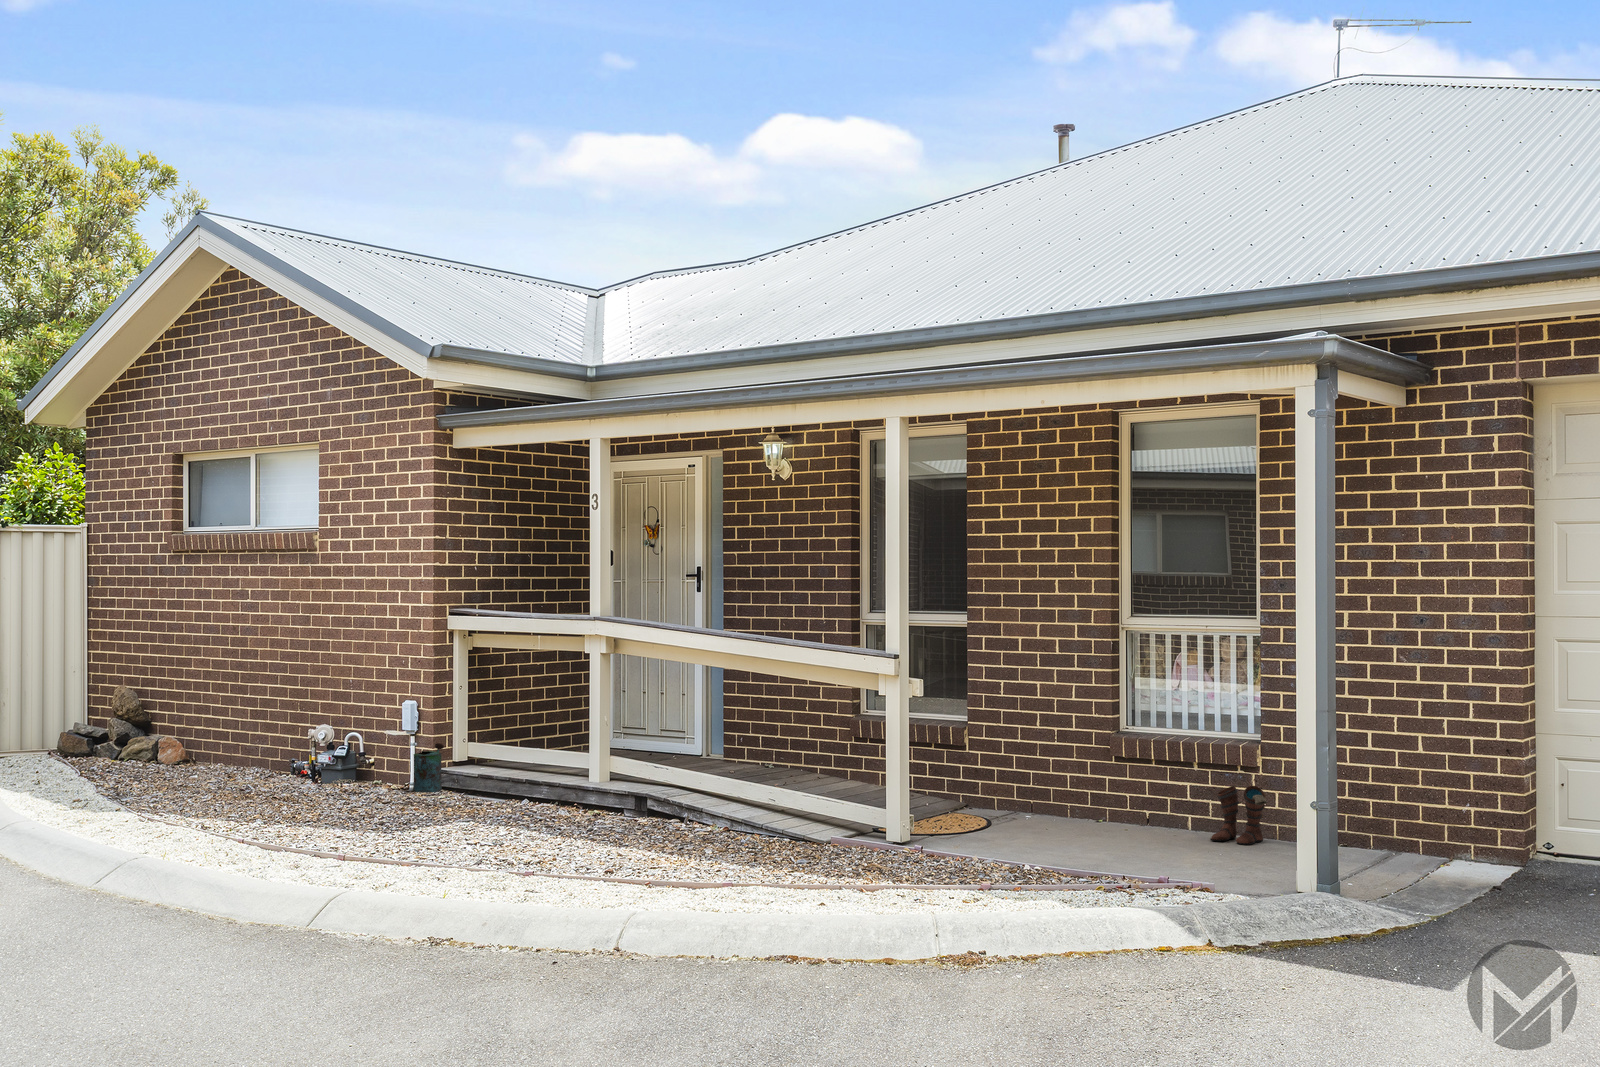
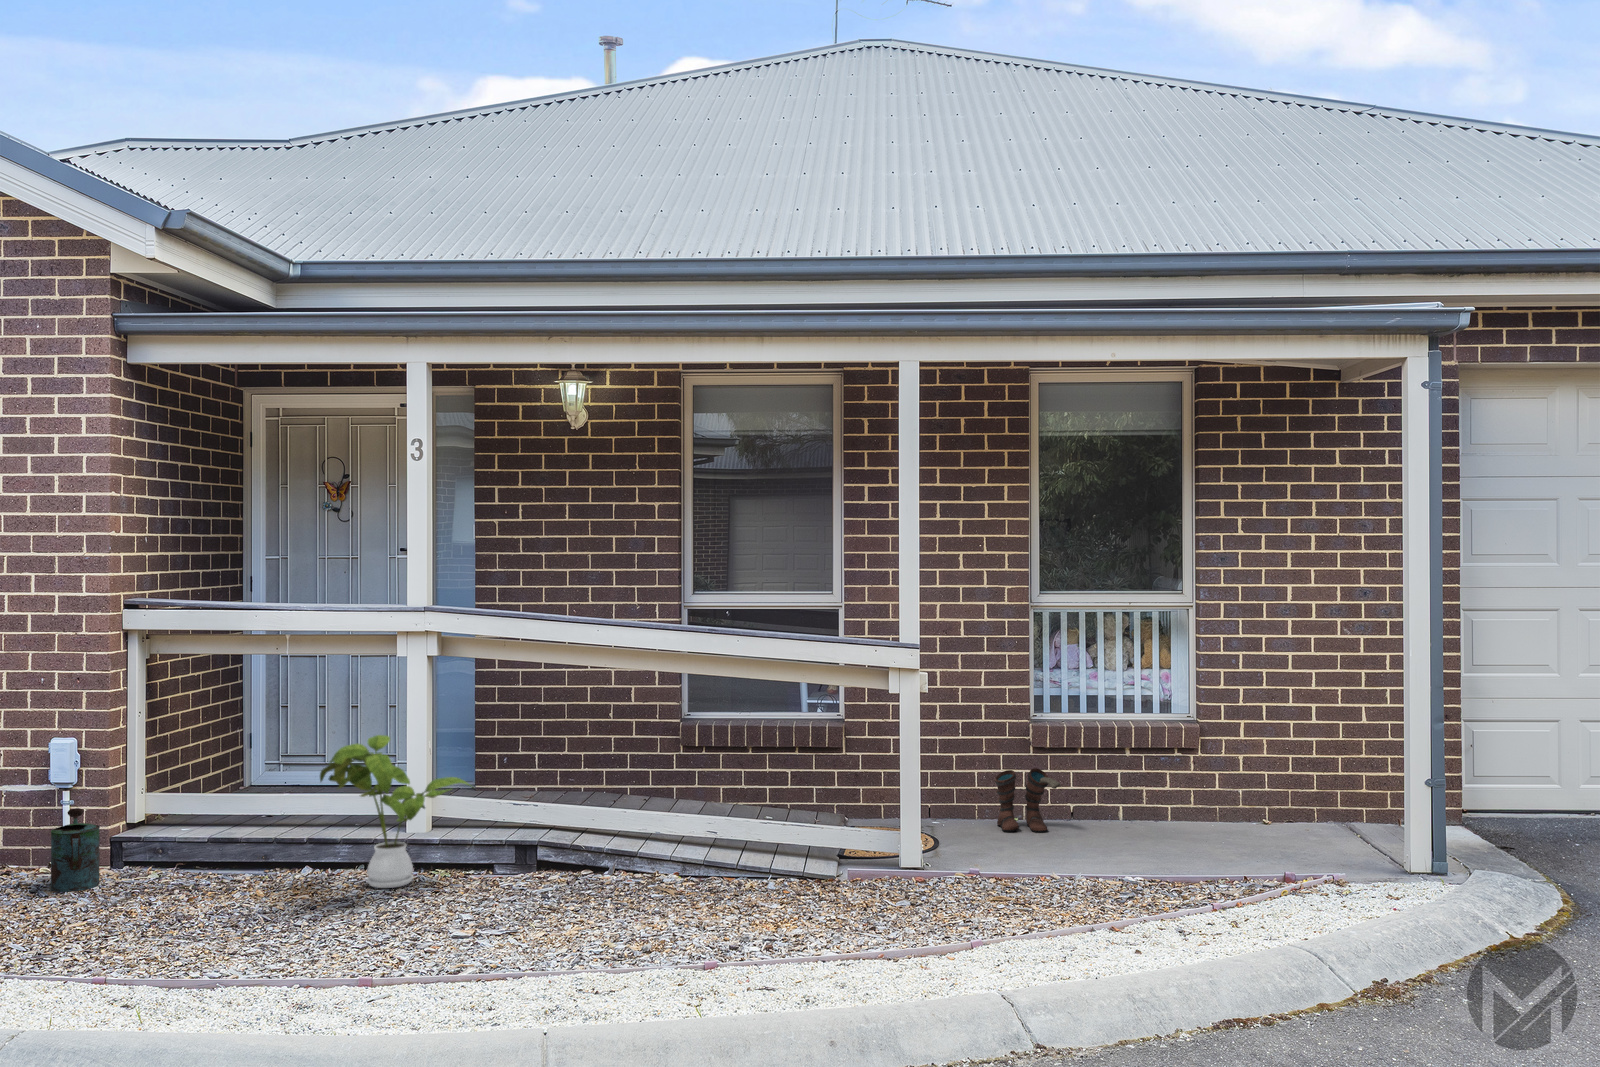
house plant: none [528,702,628,808] -> present [320,735,472,888]
boots: present [1210,786,1267,845] -> present [995,768,1061,832]

